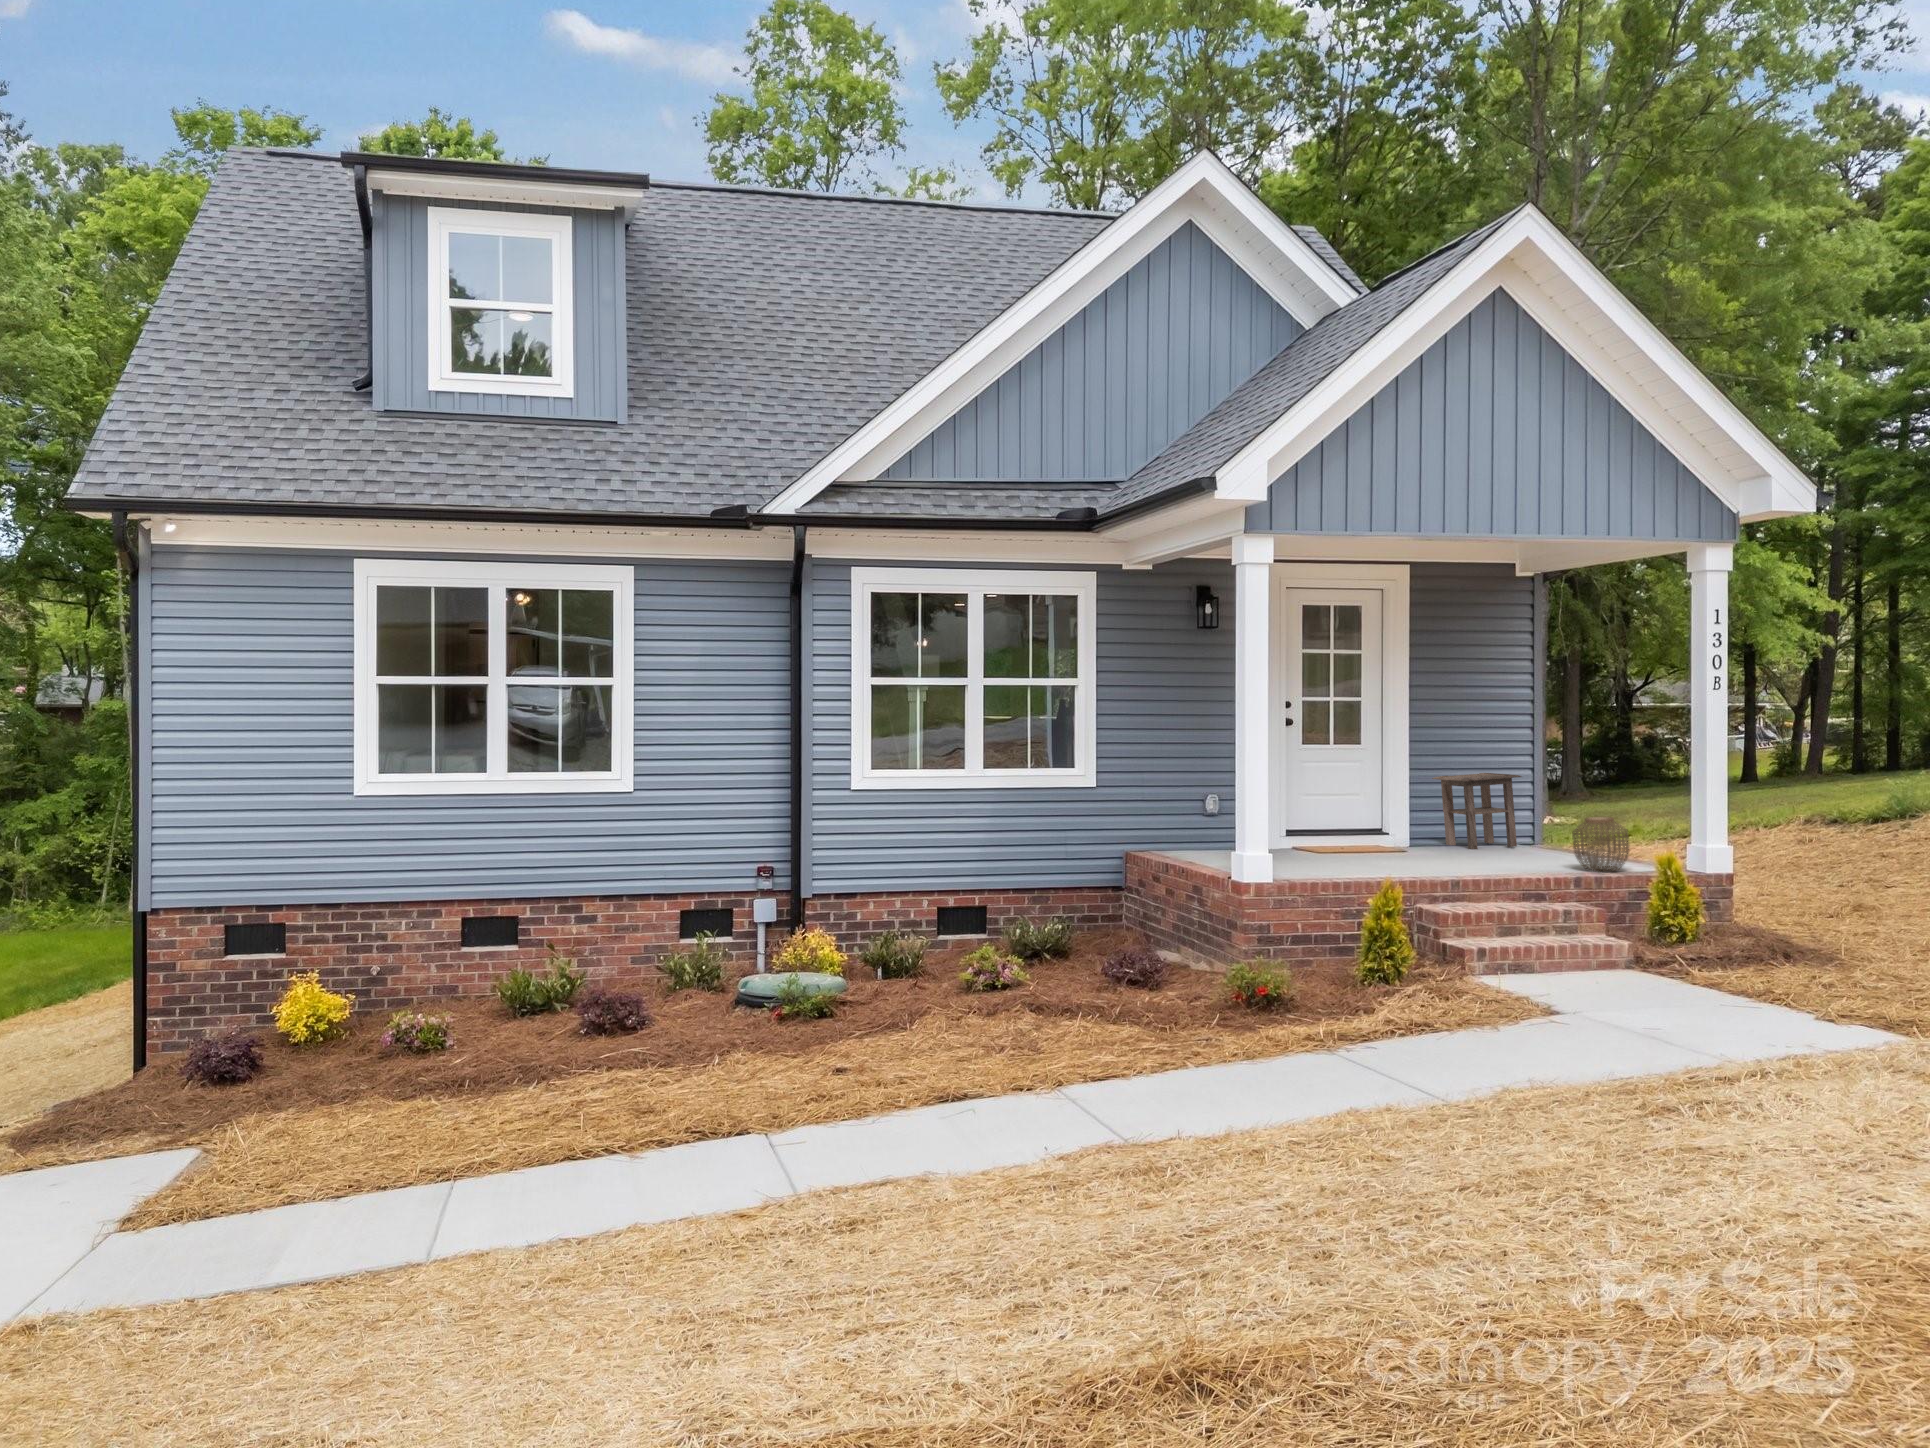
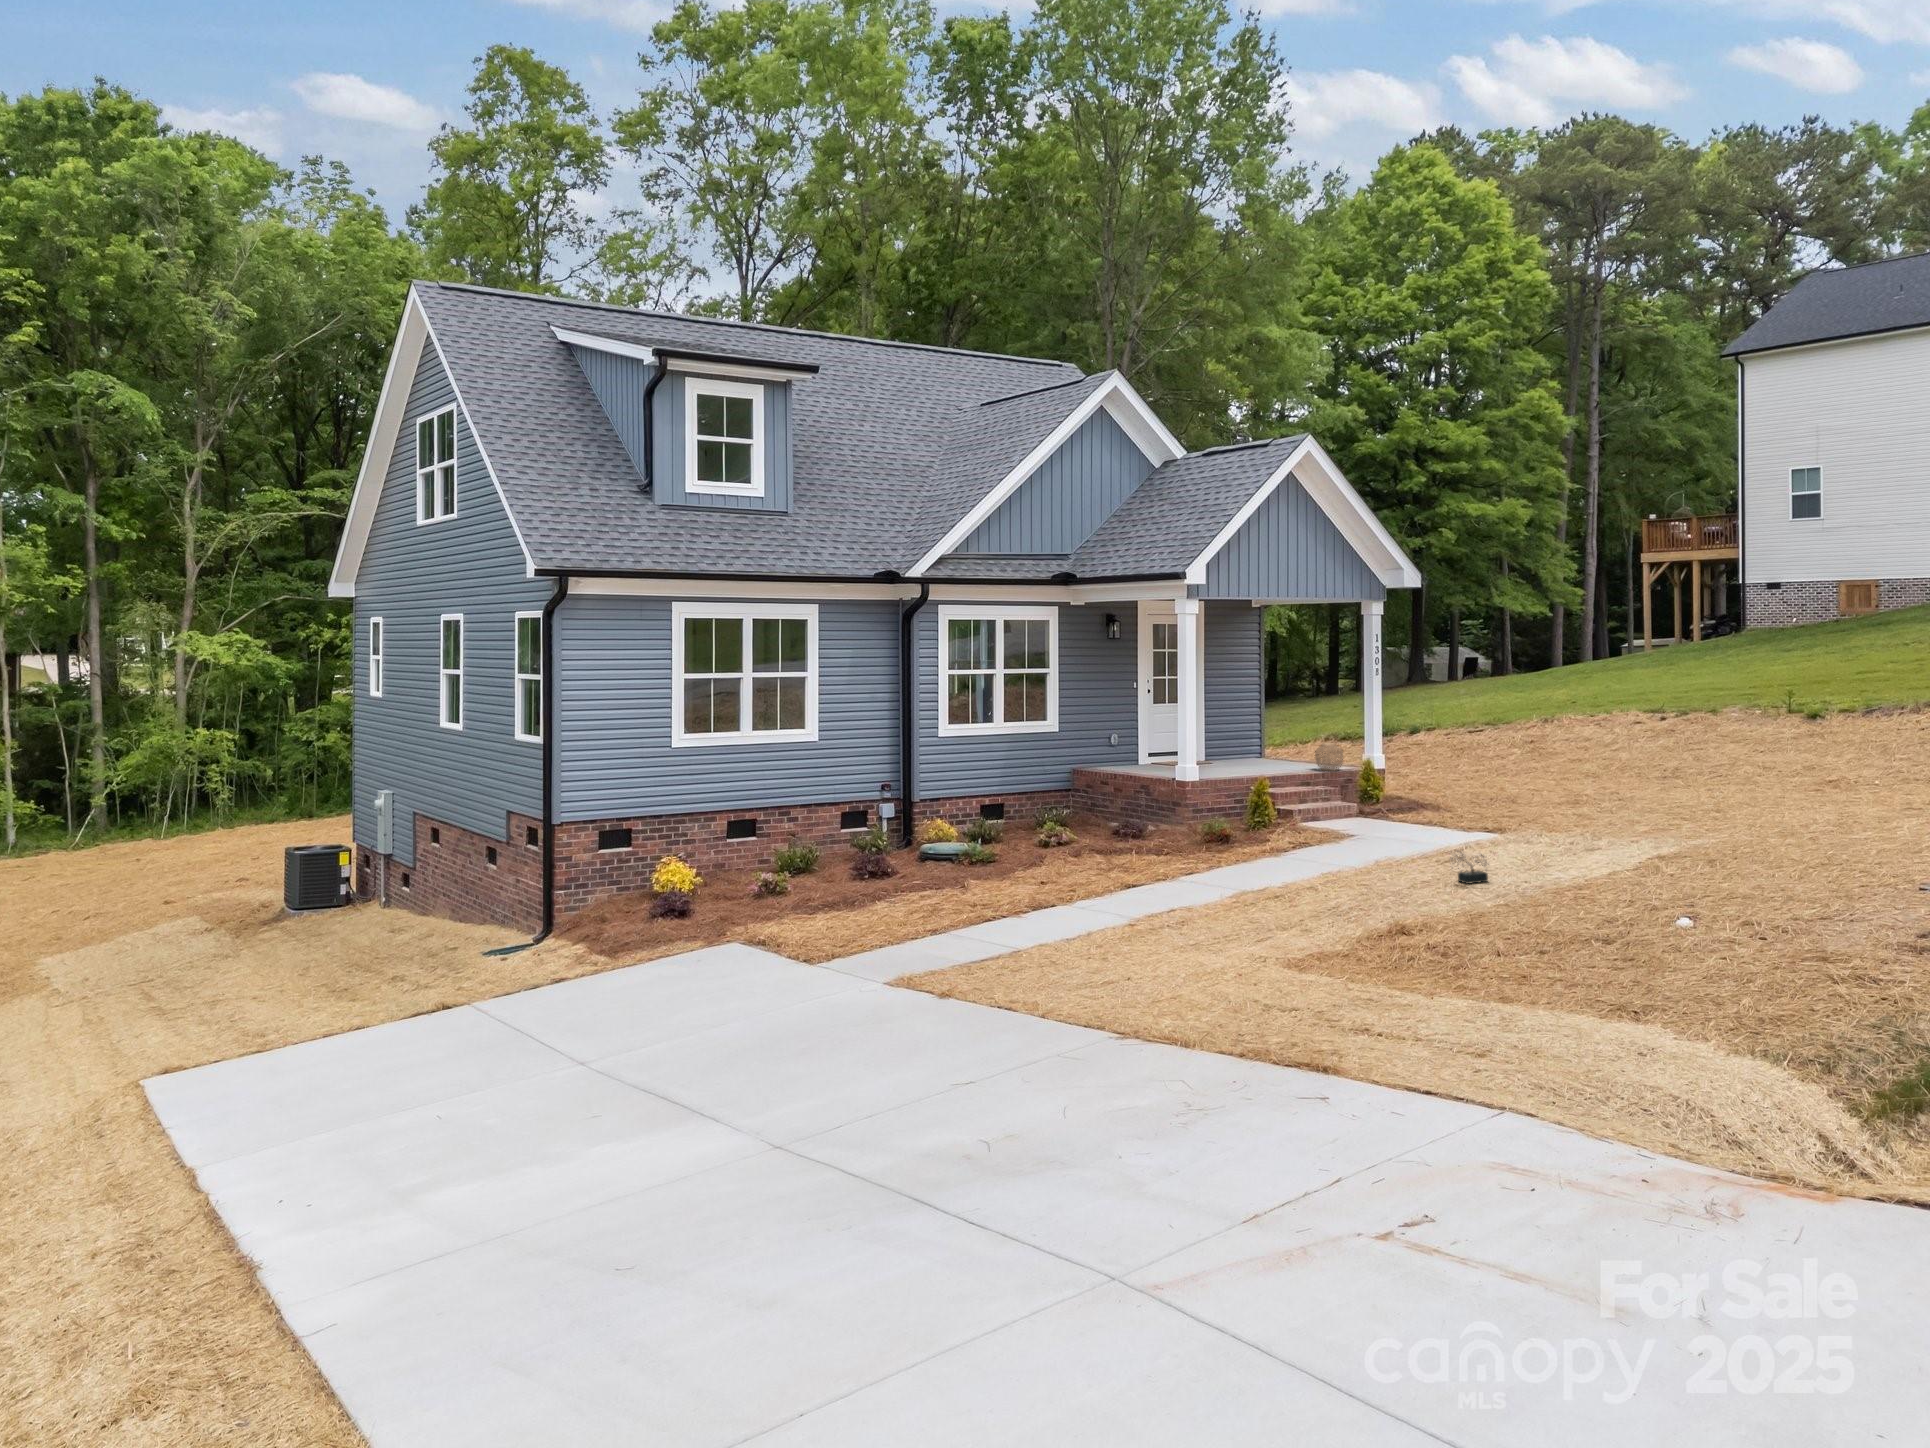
side table: present [1432,773,1521,849] -> none [1219,721,1269,764]
decorative plant: none [1593,1112,1713,1212] -> present [1452,850,1489,884]

